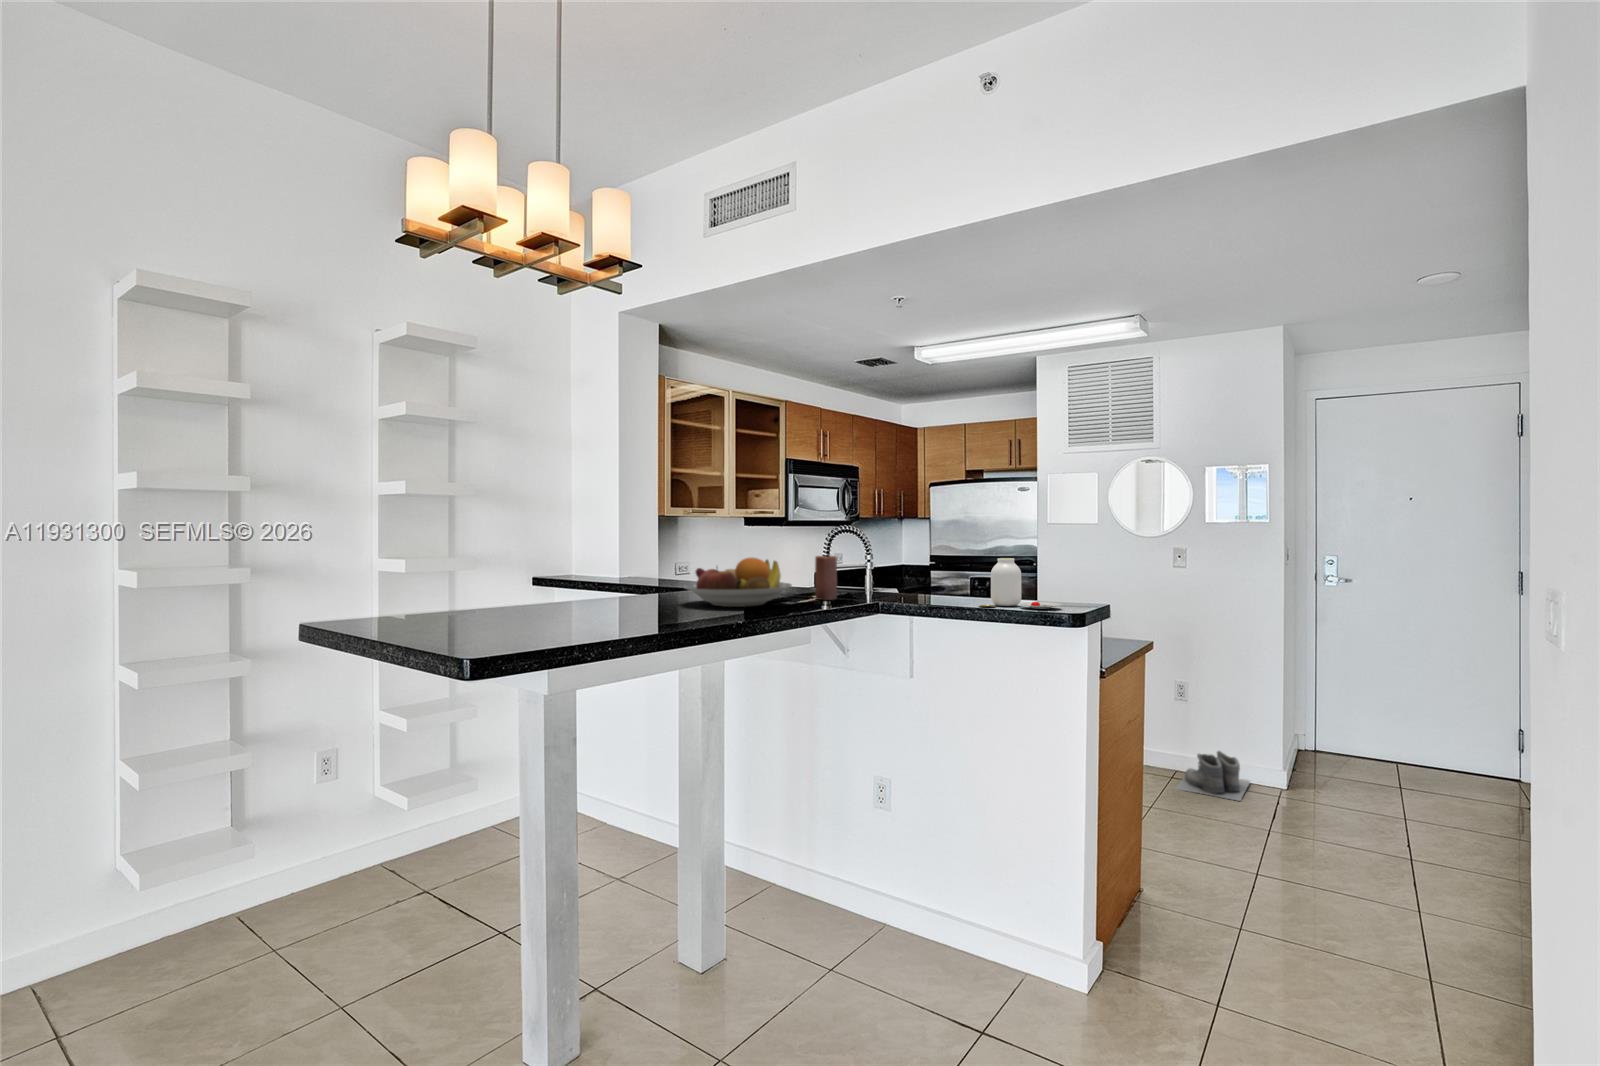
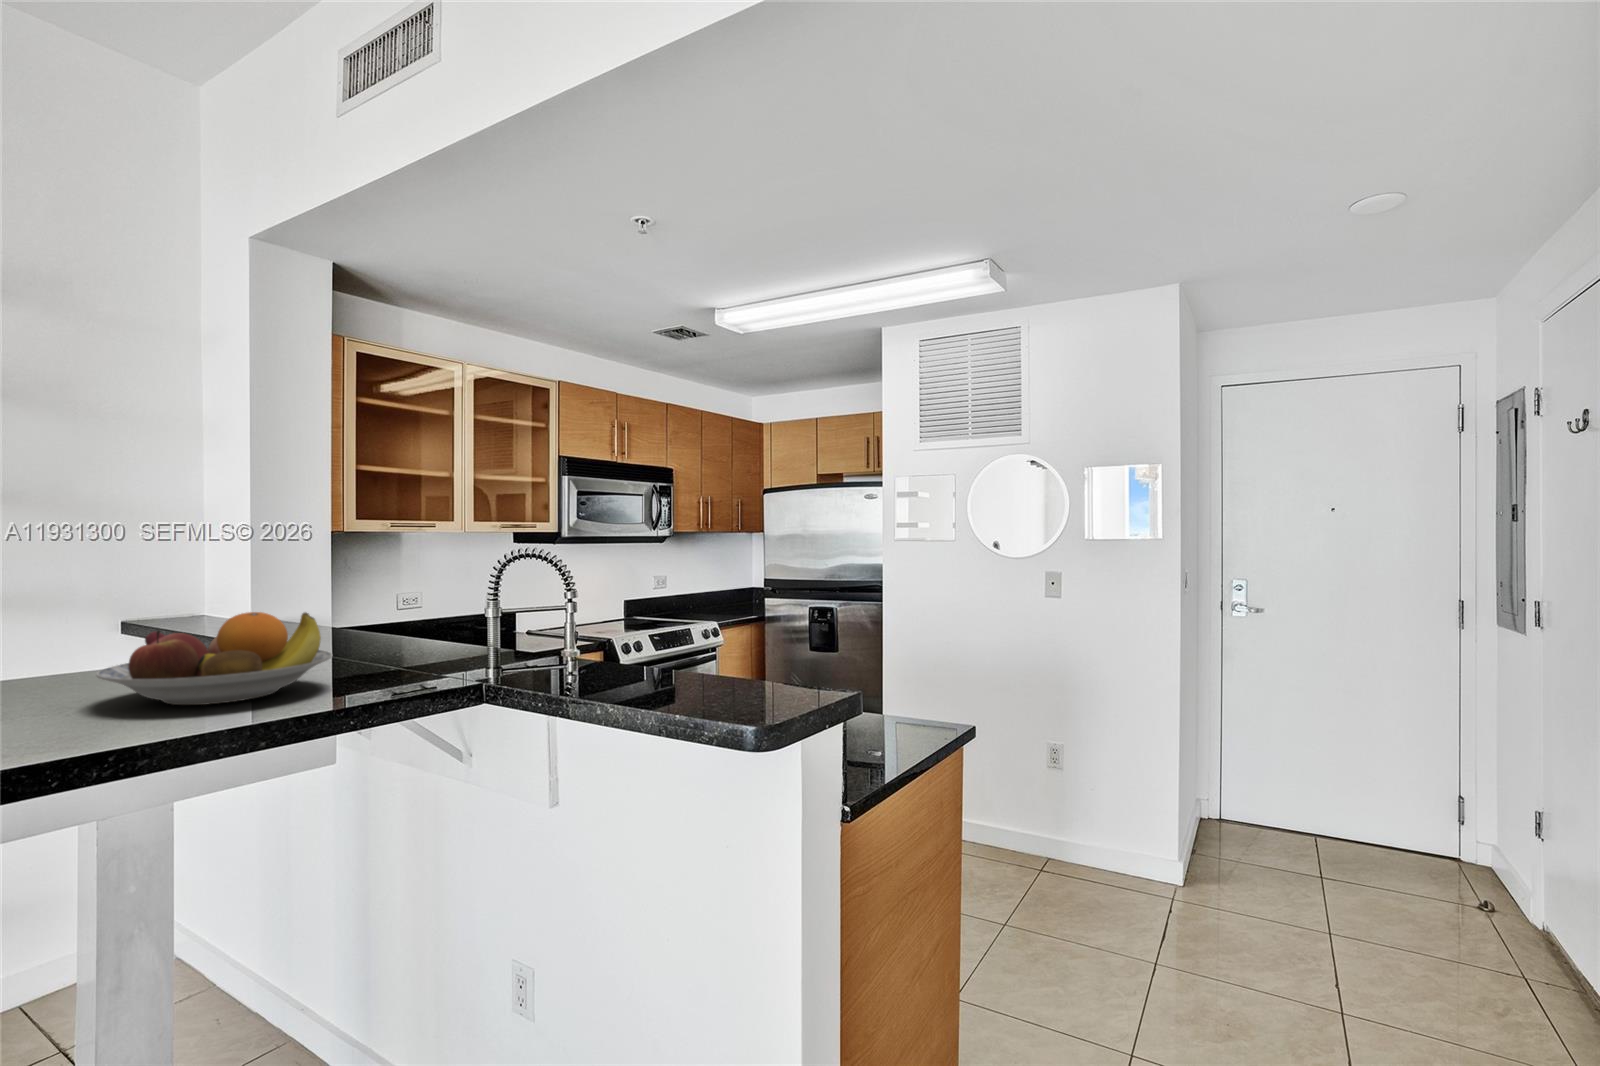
candle: present [815,556,837,600] -> none [405,603,445,679]
jar: present [979,558,1061,609] -> none [643,610,776,703]
boots: present [1176,751,1250,801] -> none [1041,840,1139,914]

